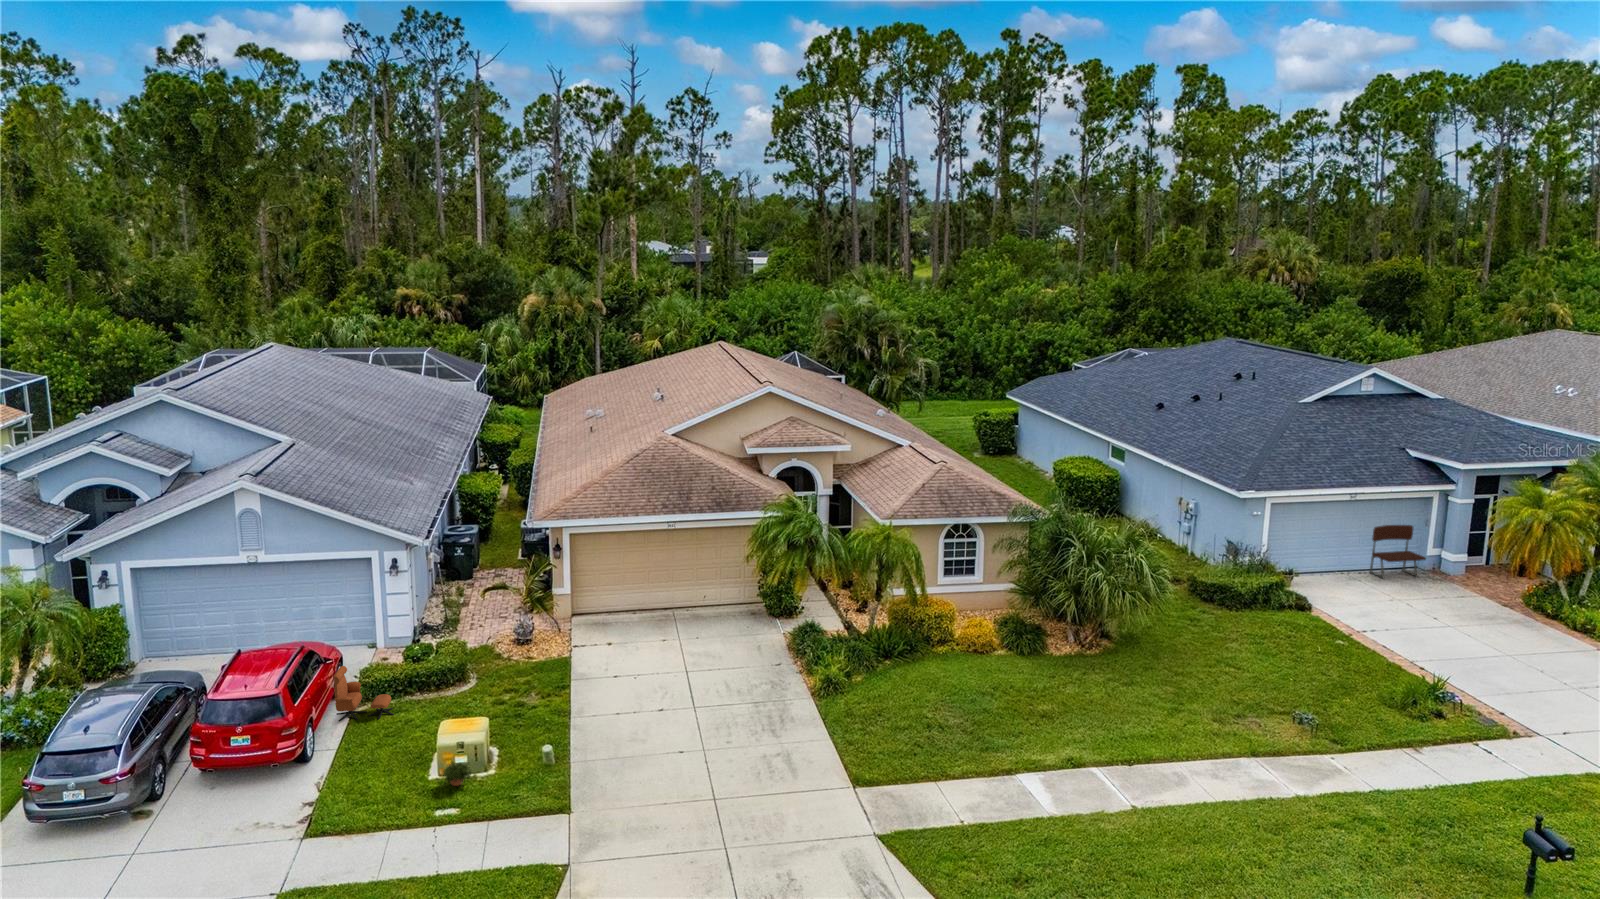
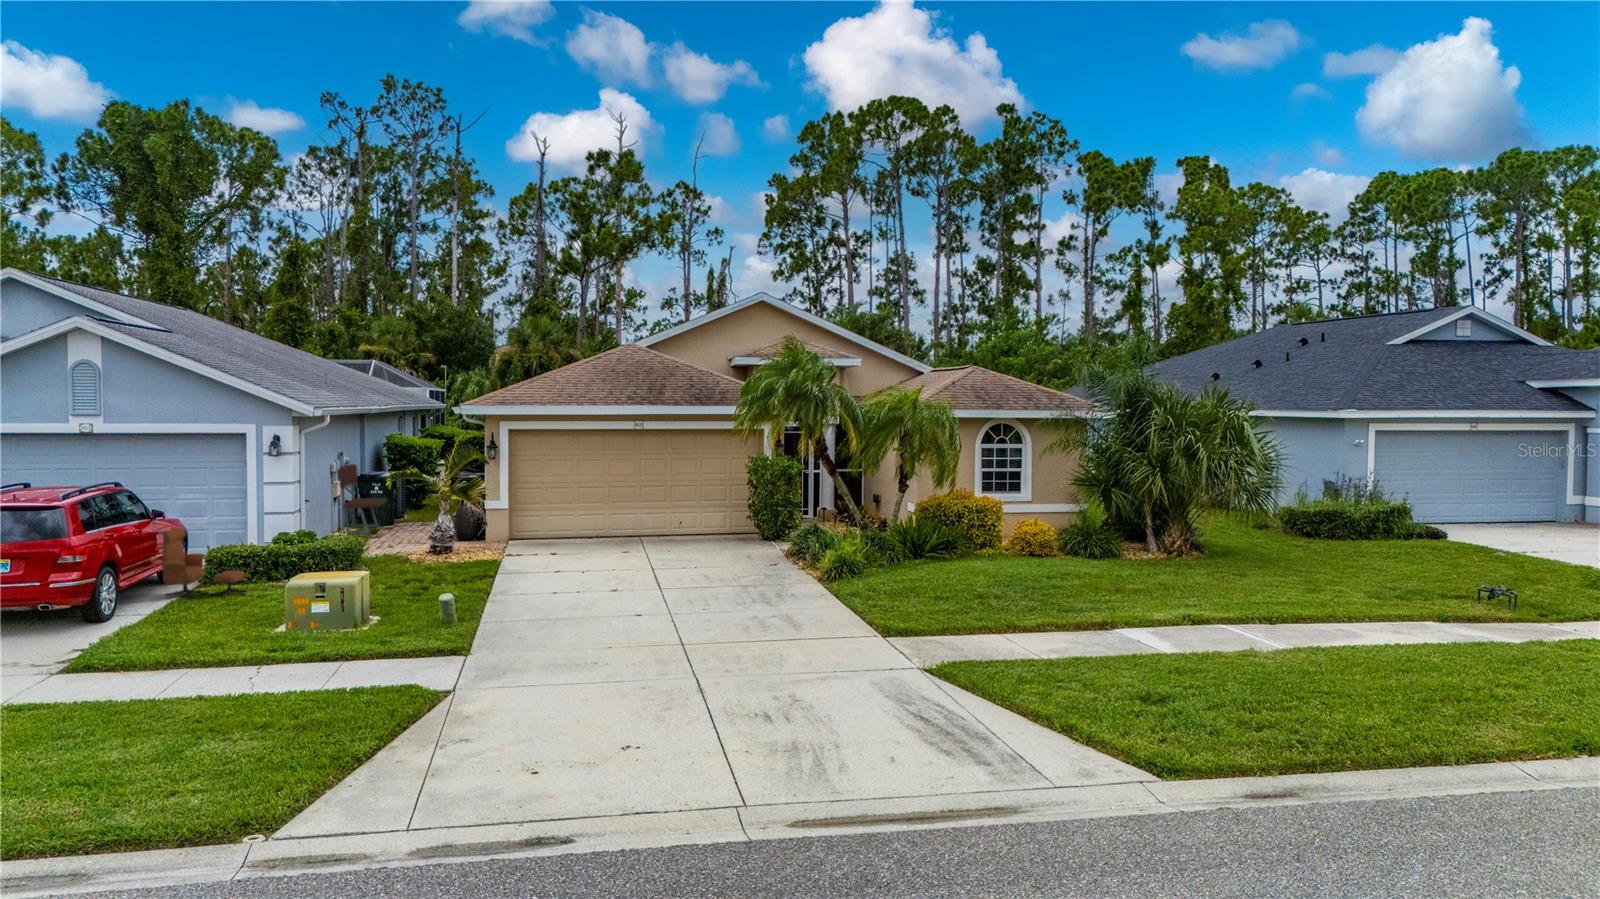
bench: present [1369,525,1426,578] -> present [339,464,387,534]
potted plant: present [442,762,471,787] -> none [281,604,333,640]

